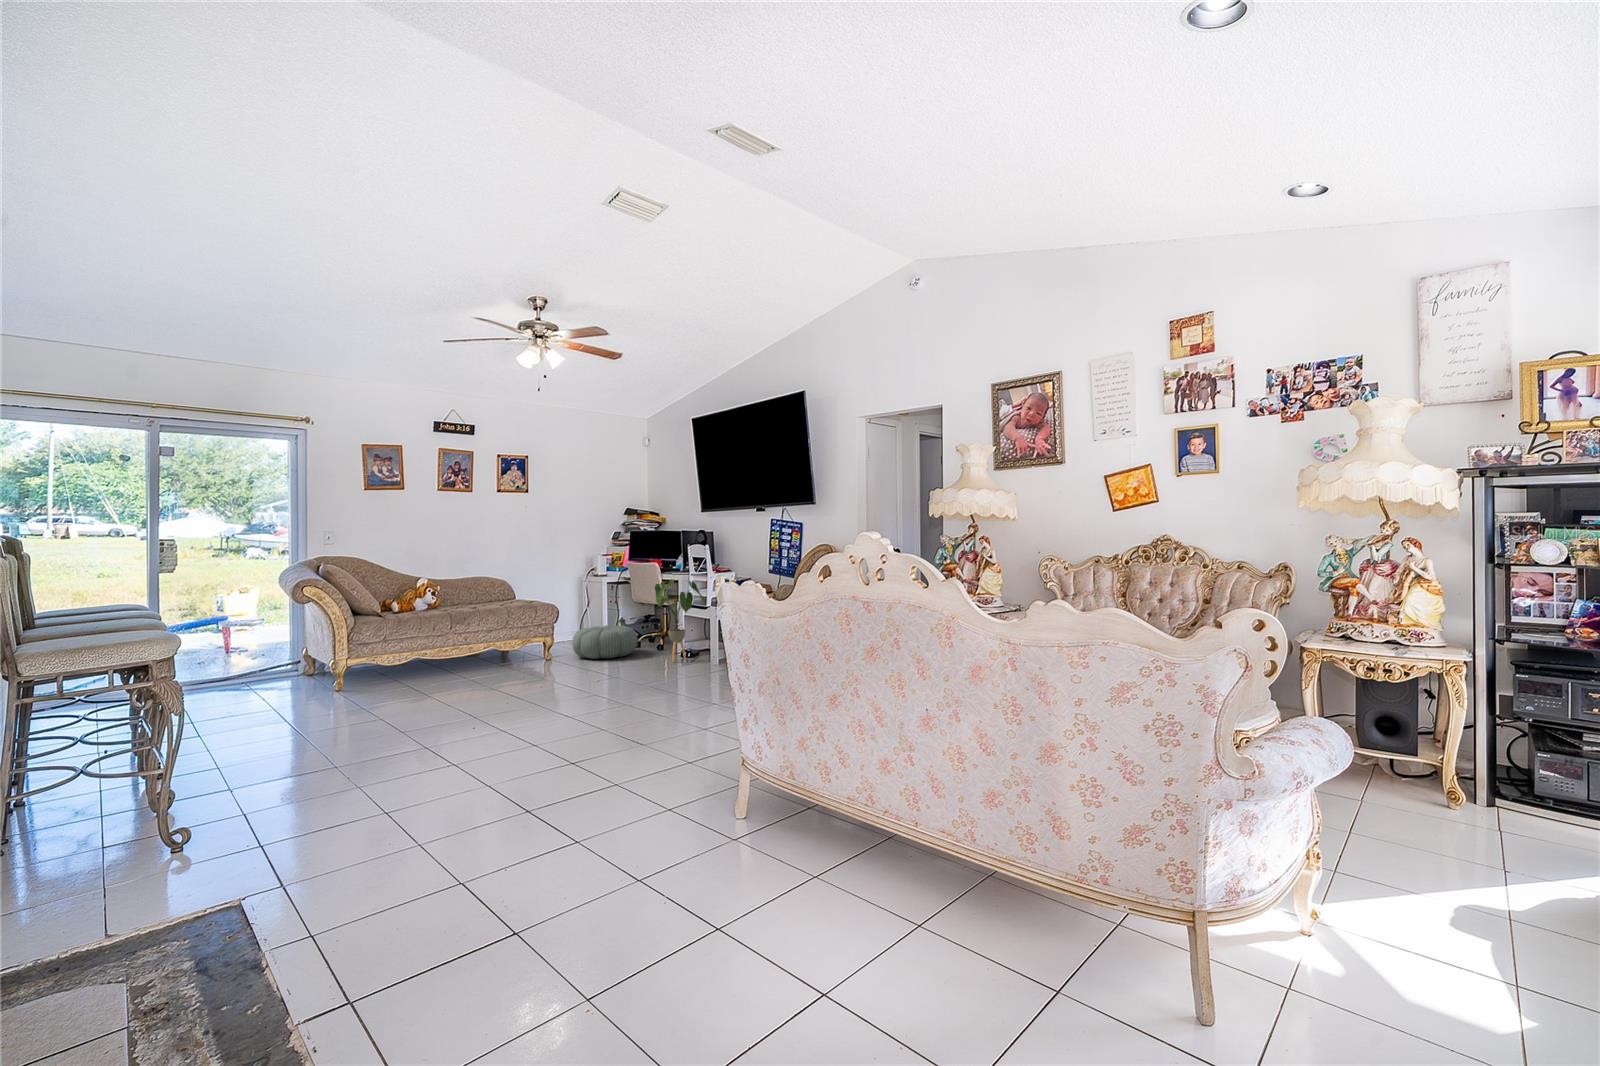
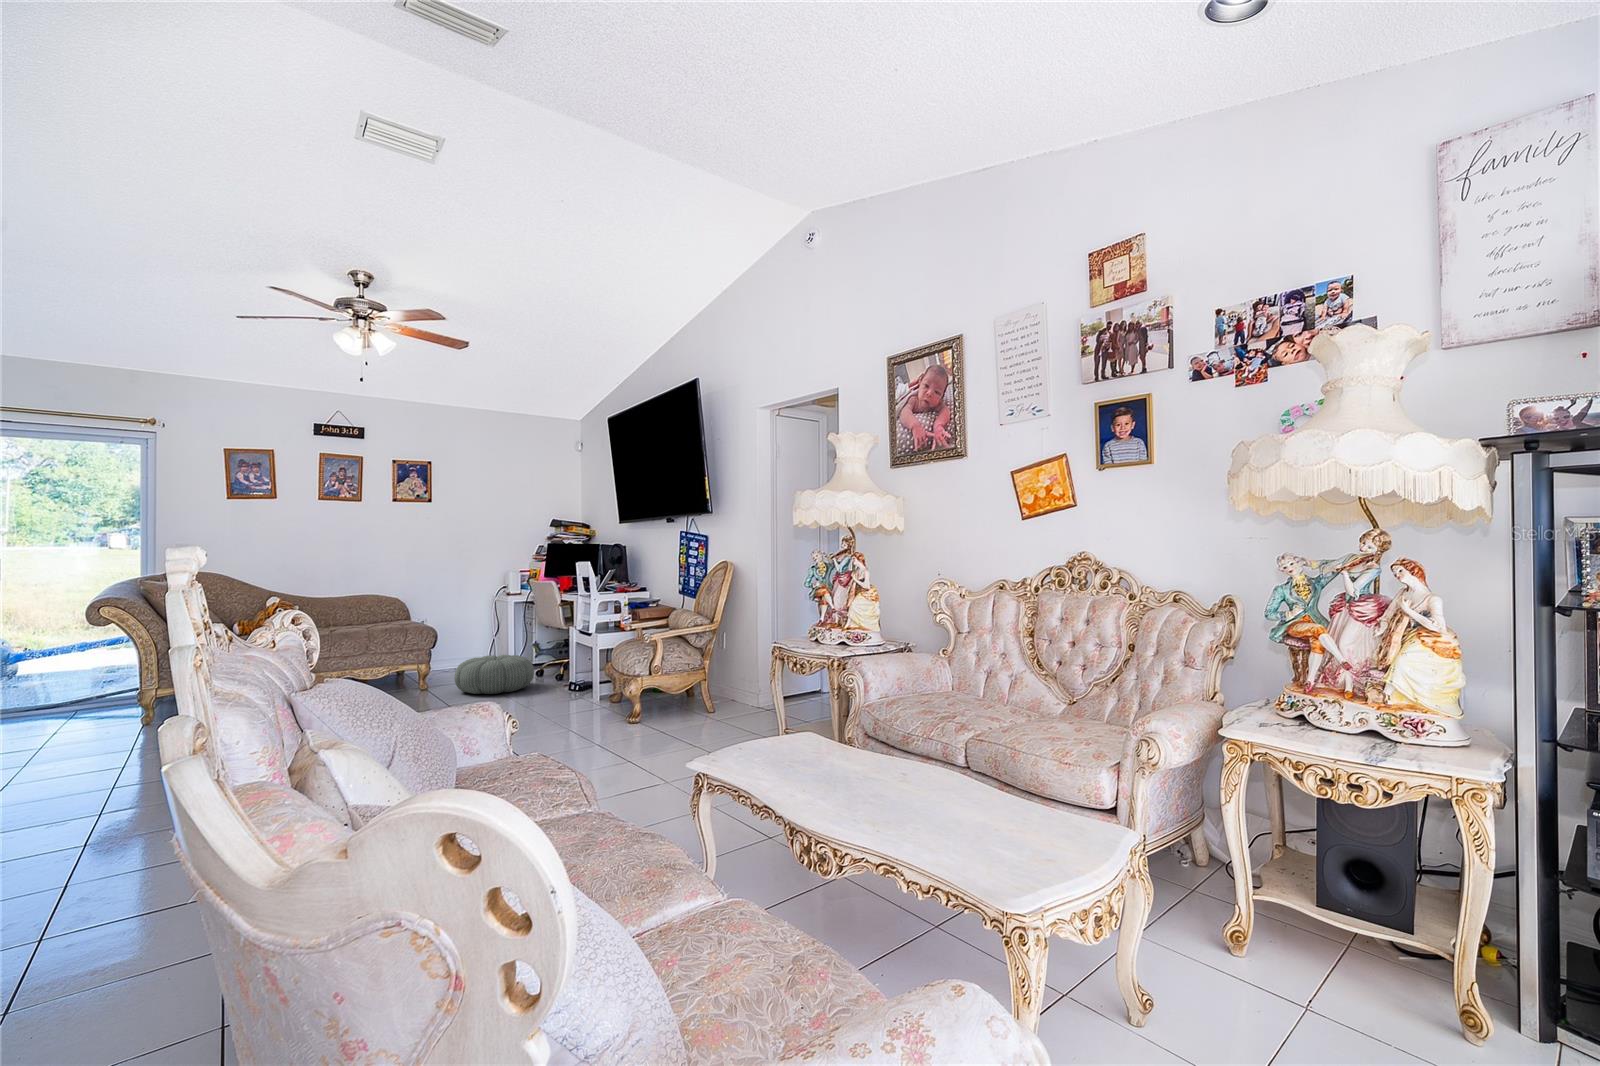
house plant: present [655,579,705,662] -> none [531,602,594,701]

